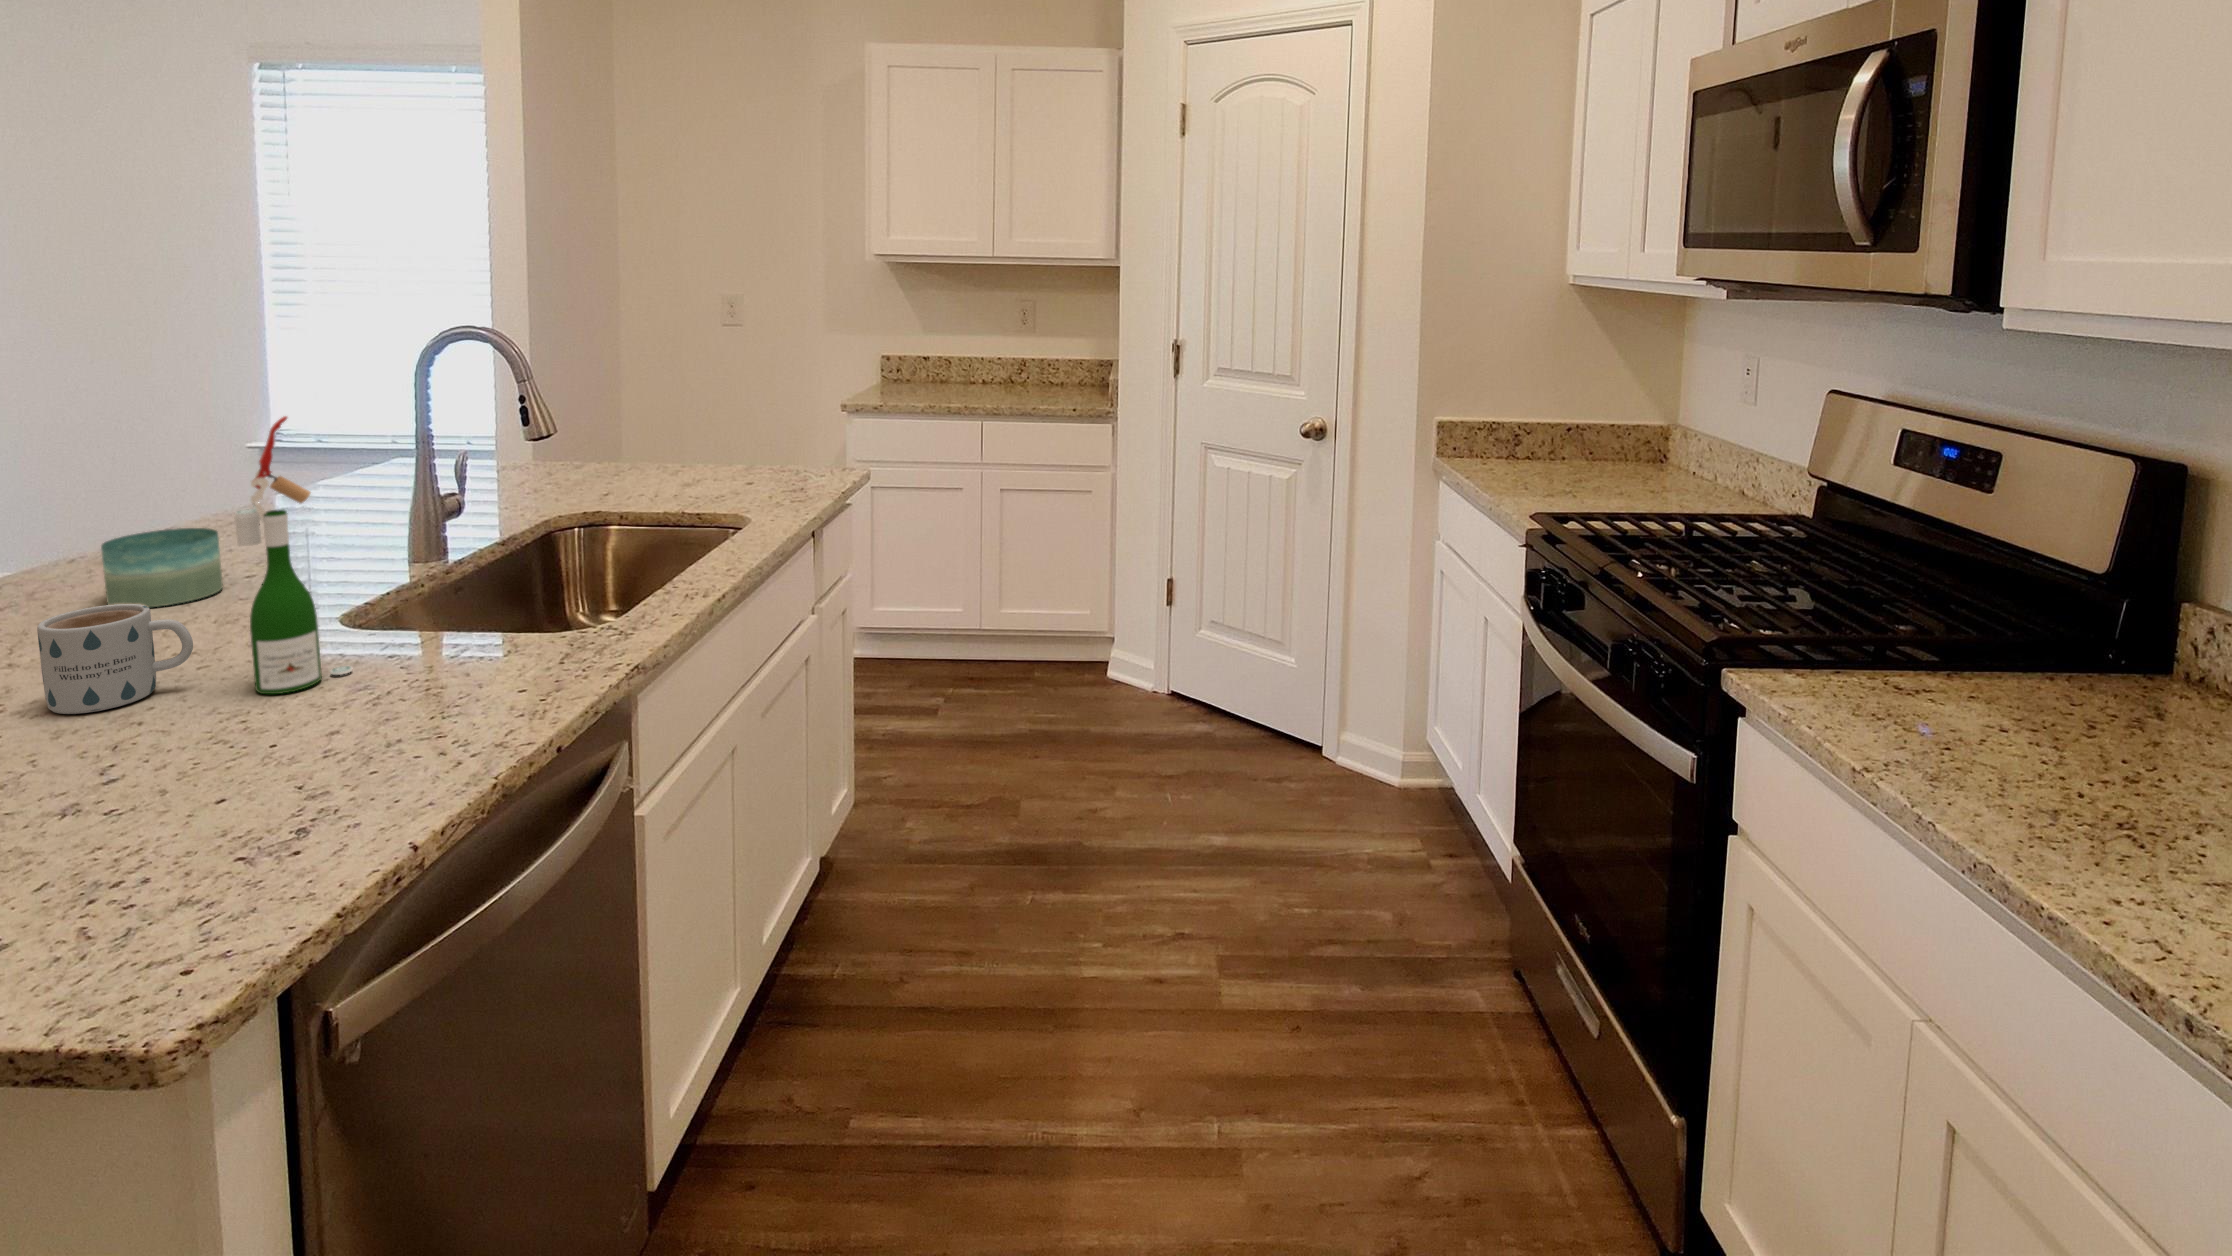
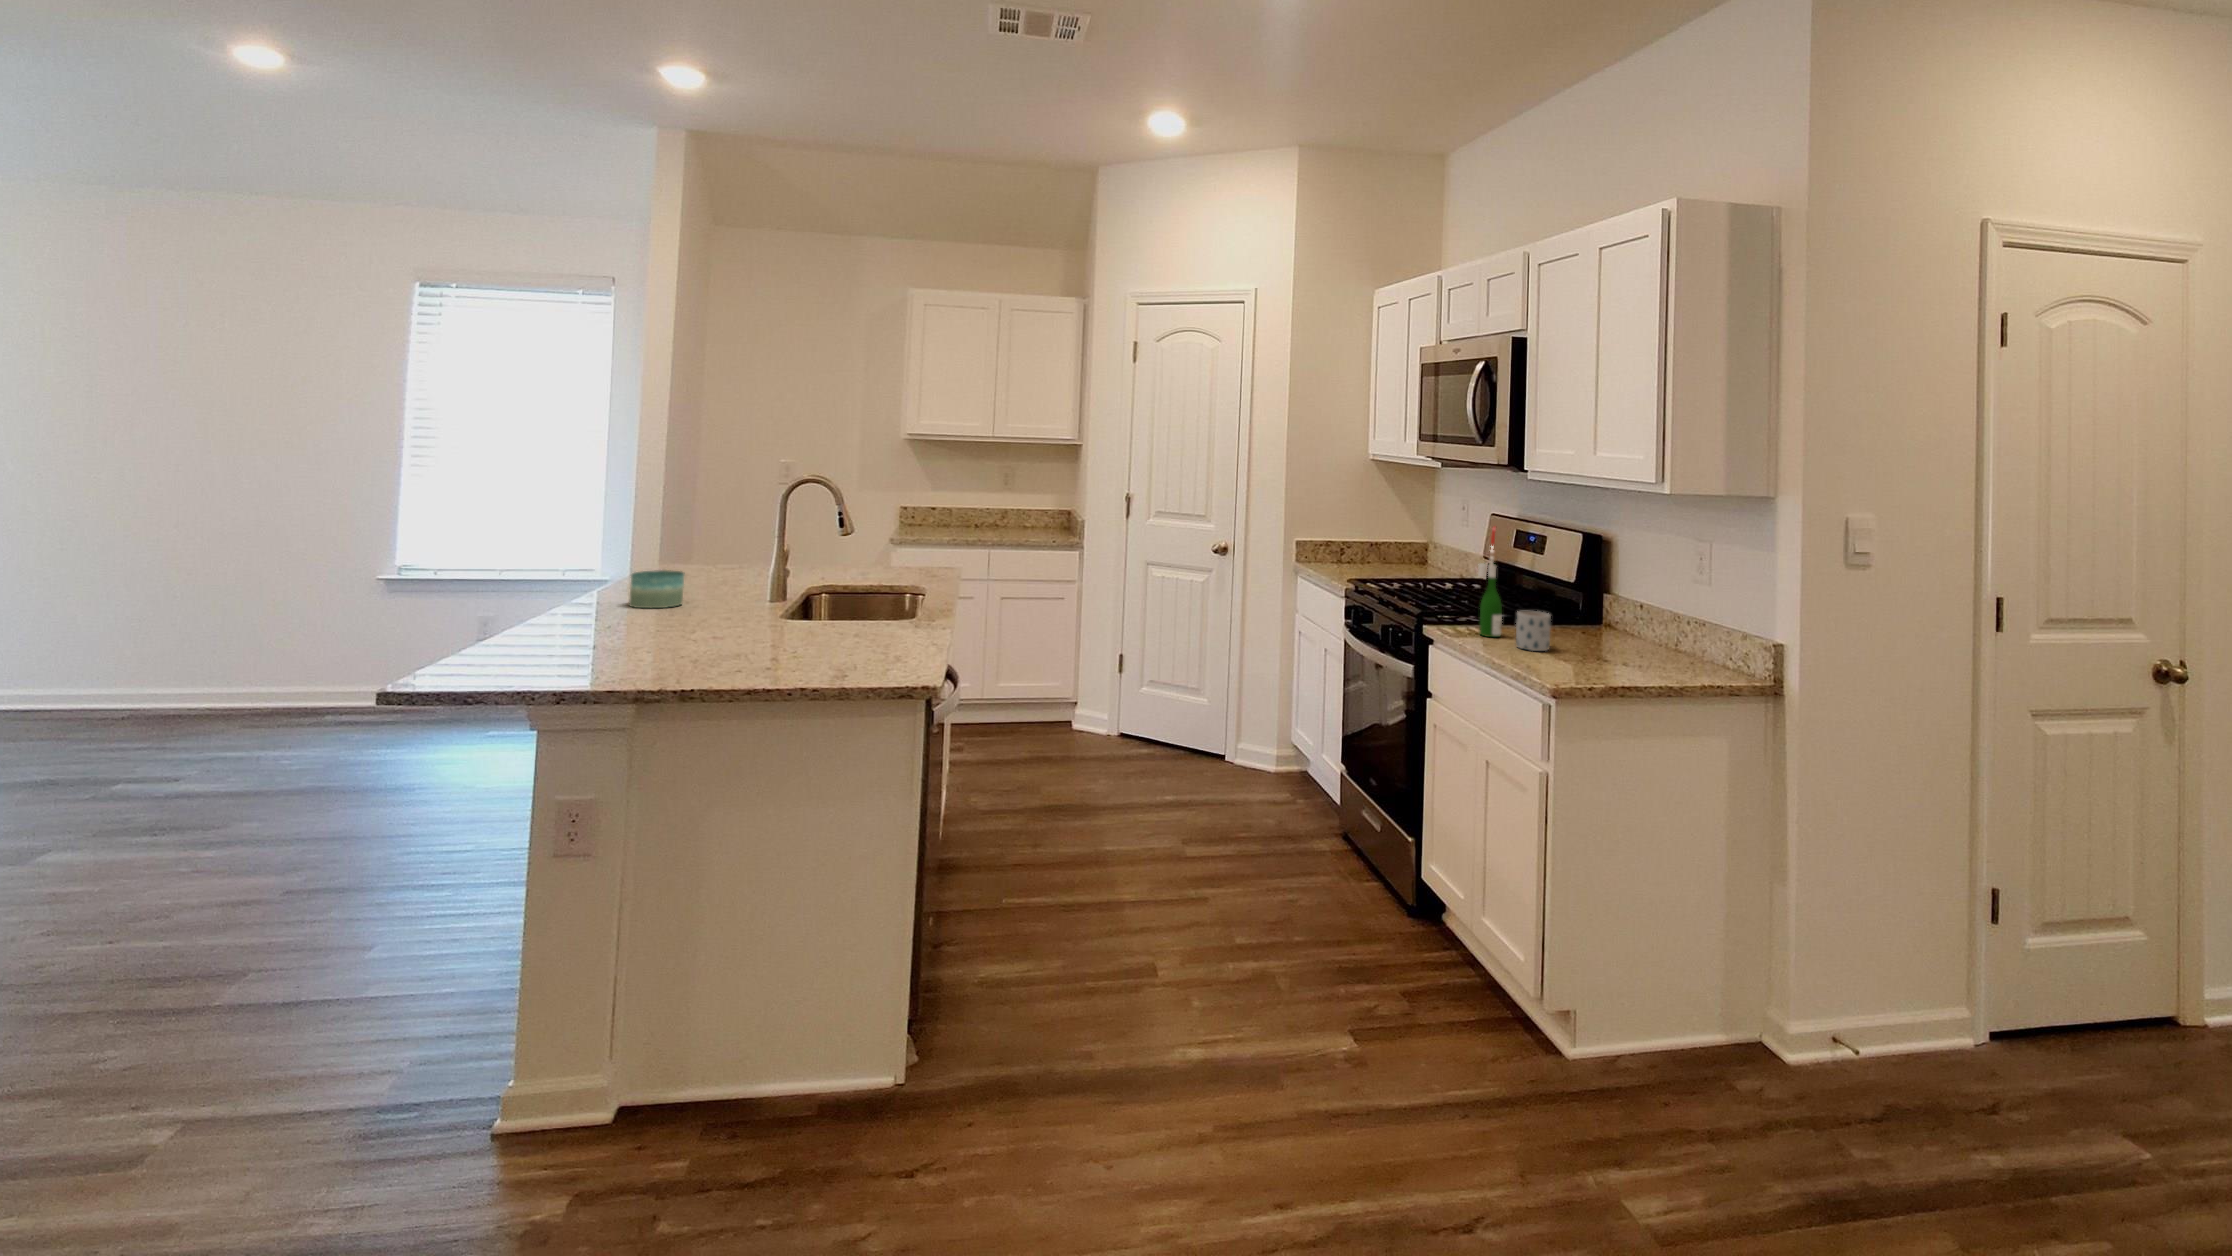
wine bottle: present [234,416,353,694] -> present [1478,527,1502,637]
mug: present [37,604,193,714] -> present [1516,611,1551,651]

